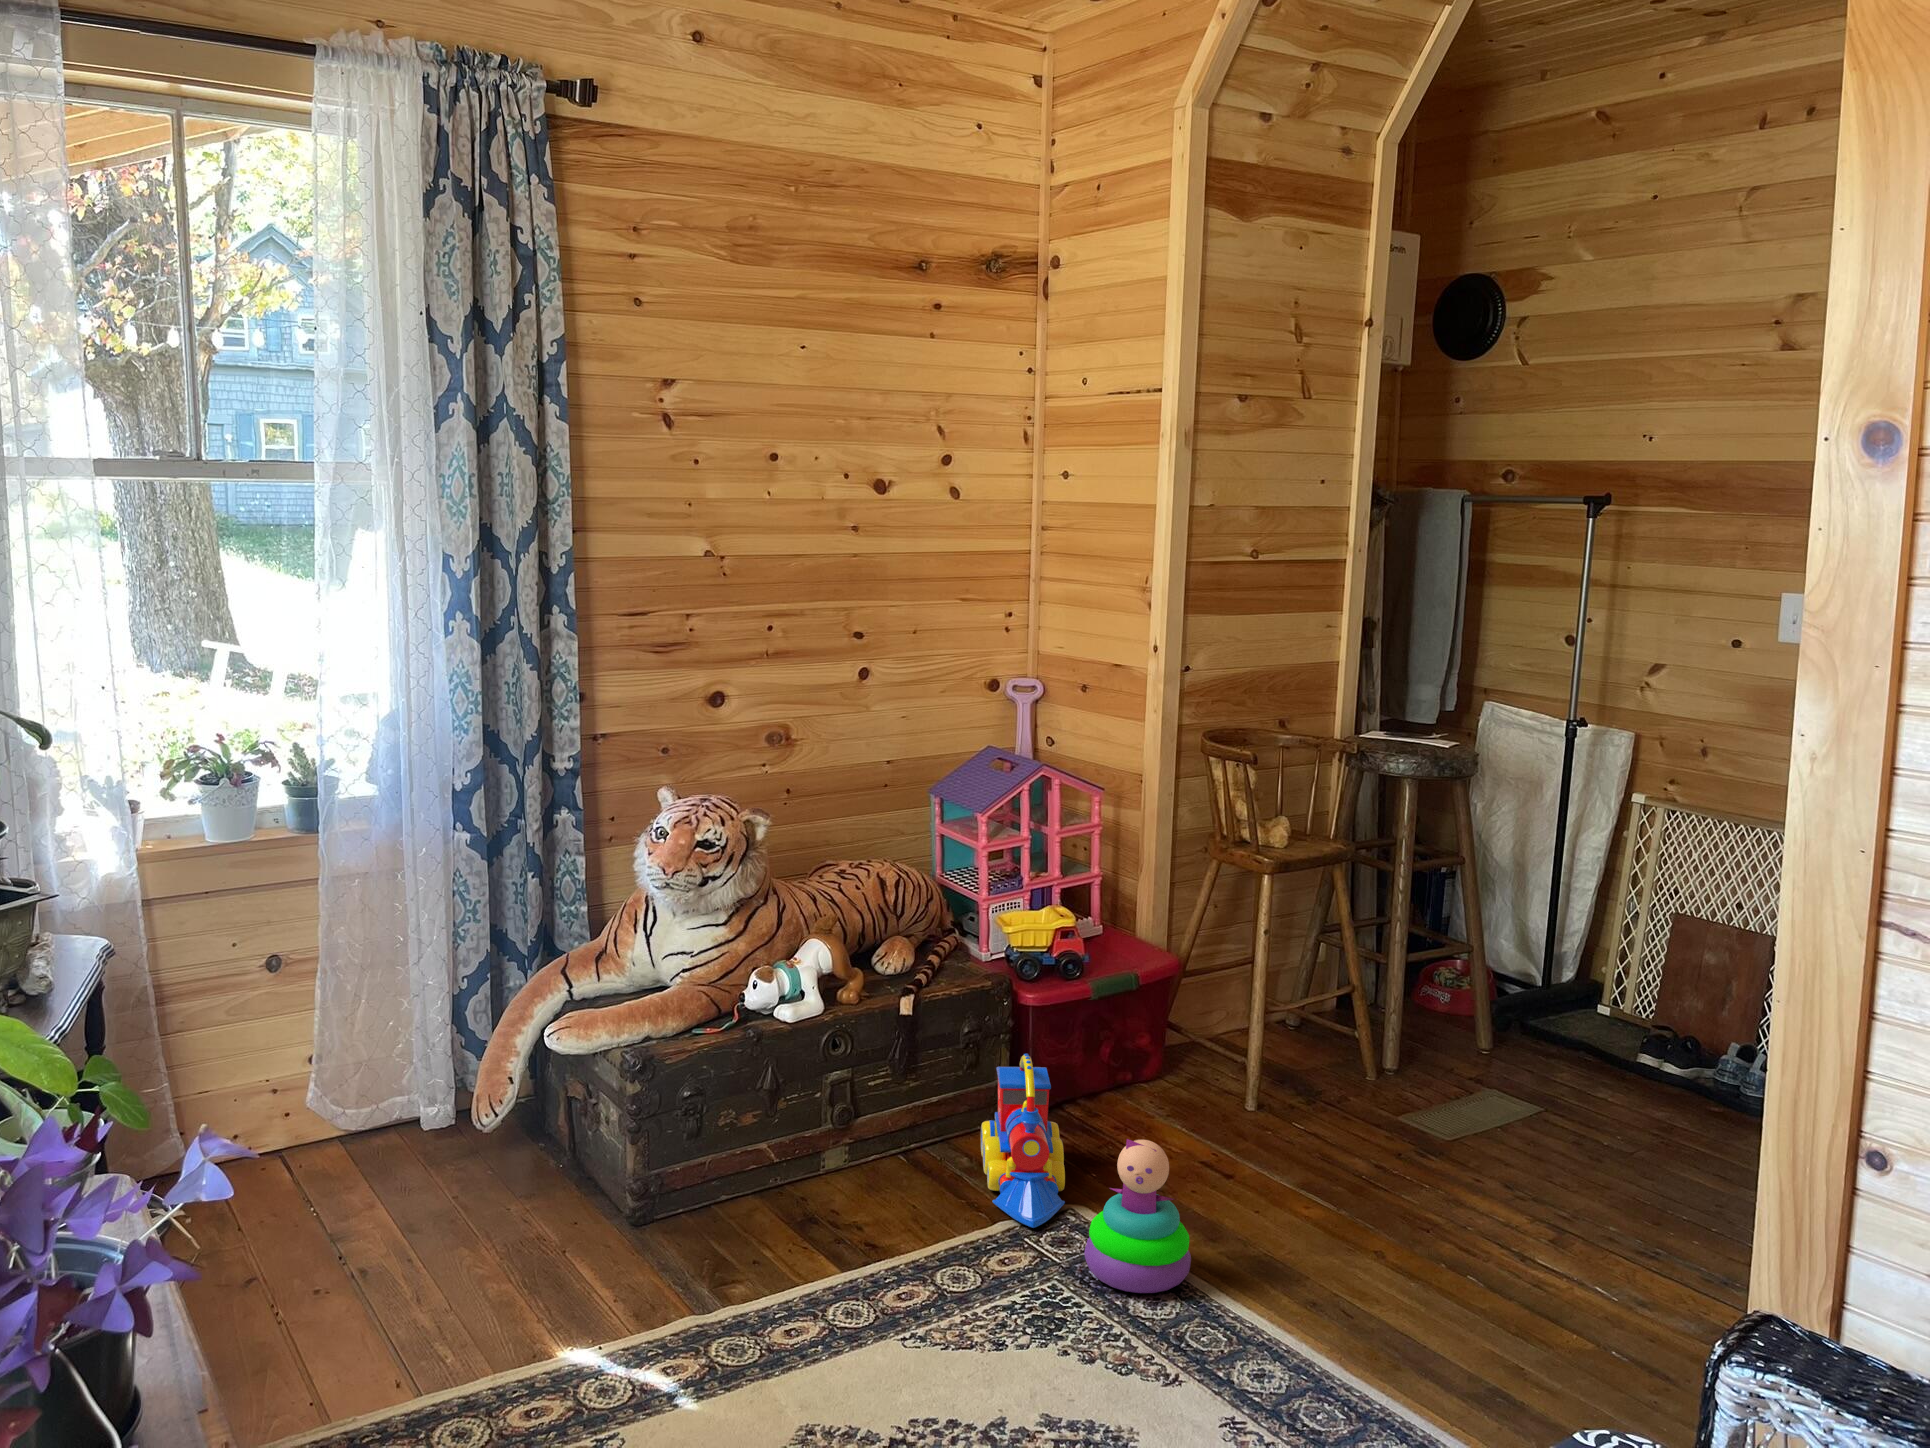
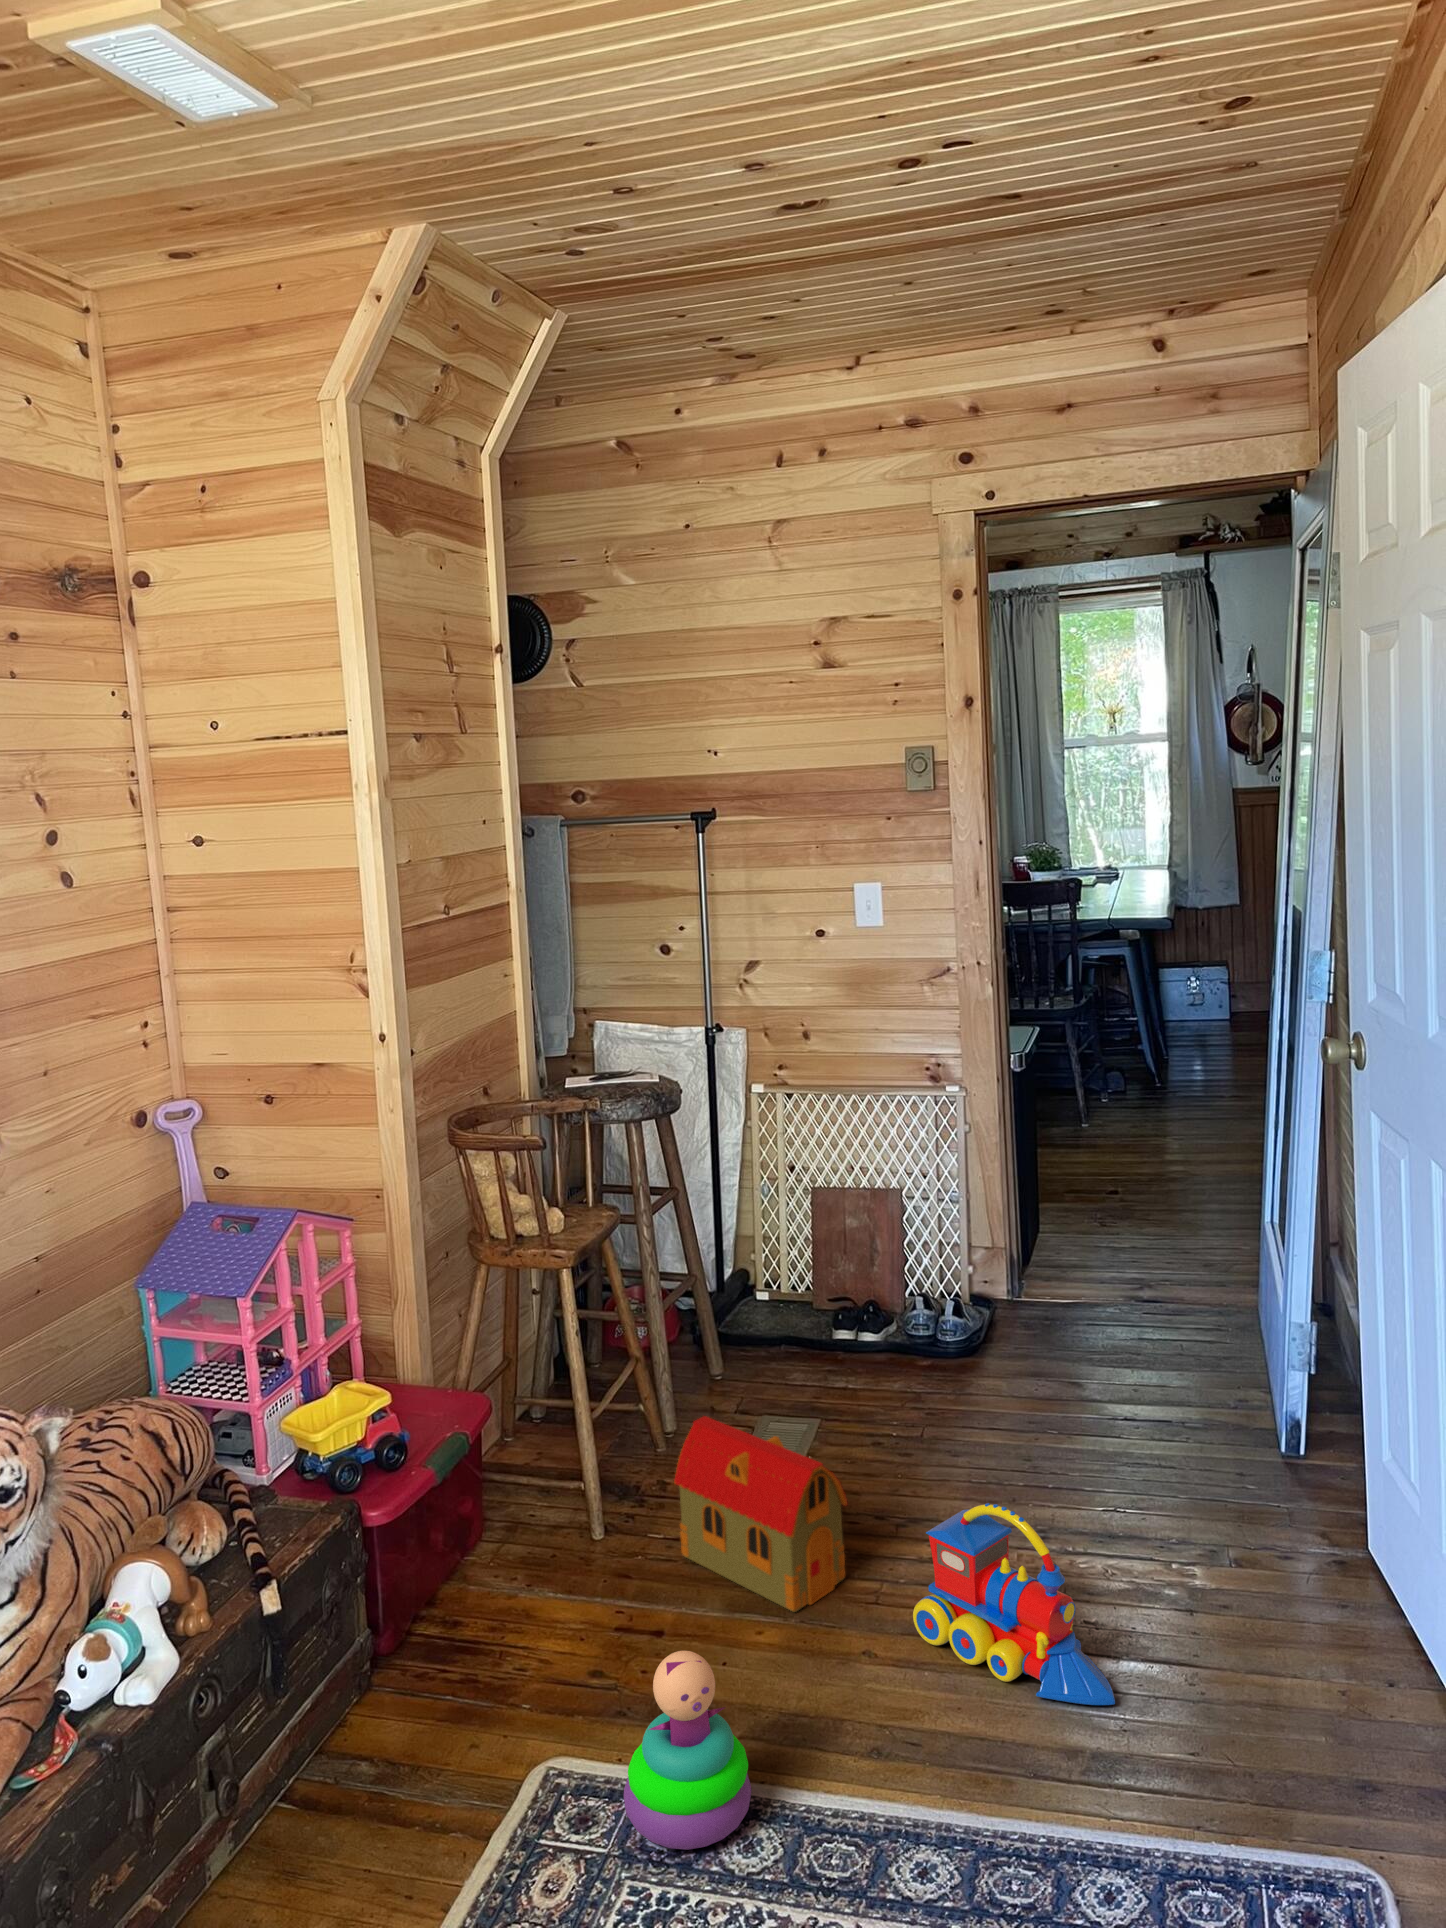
toy house: none [1305,1034,1436,1215] -> present [674,1416,847,1612]
toy train: present [981,1054,1065,1228] -> present [913,1503,1115,1705]

